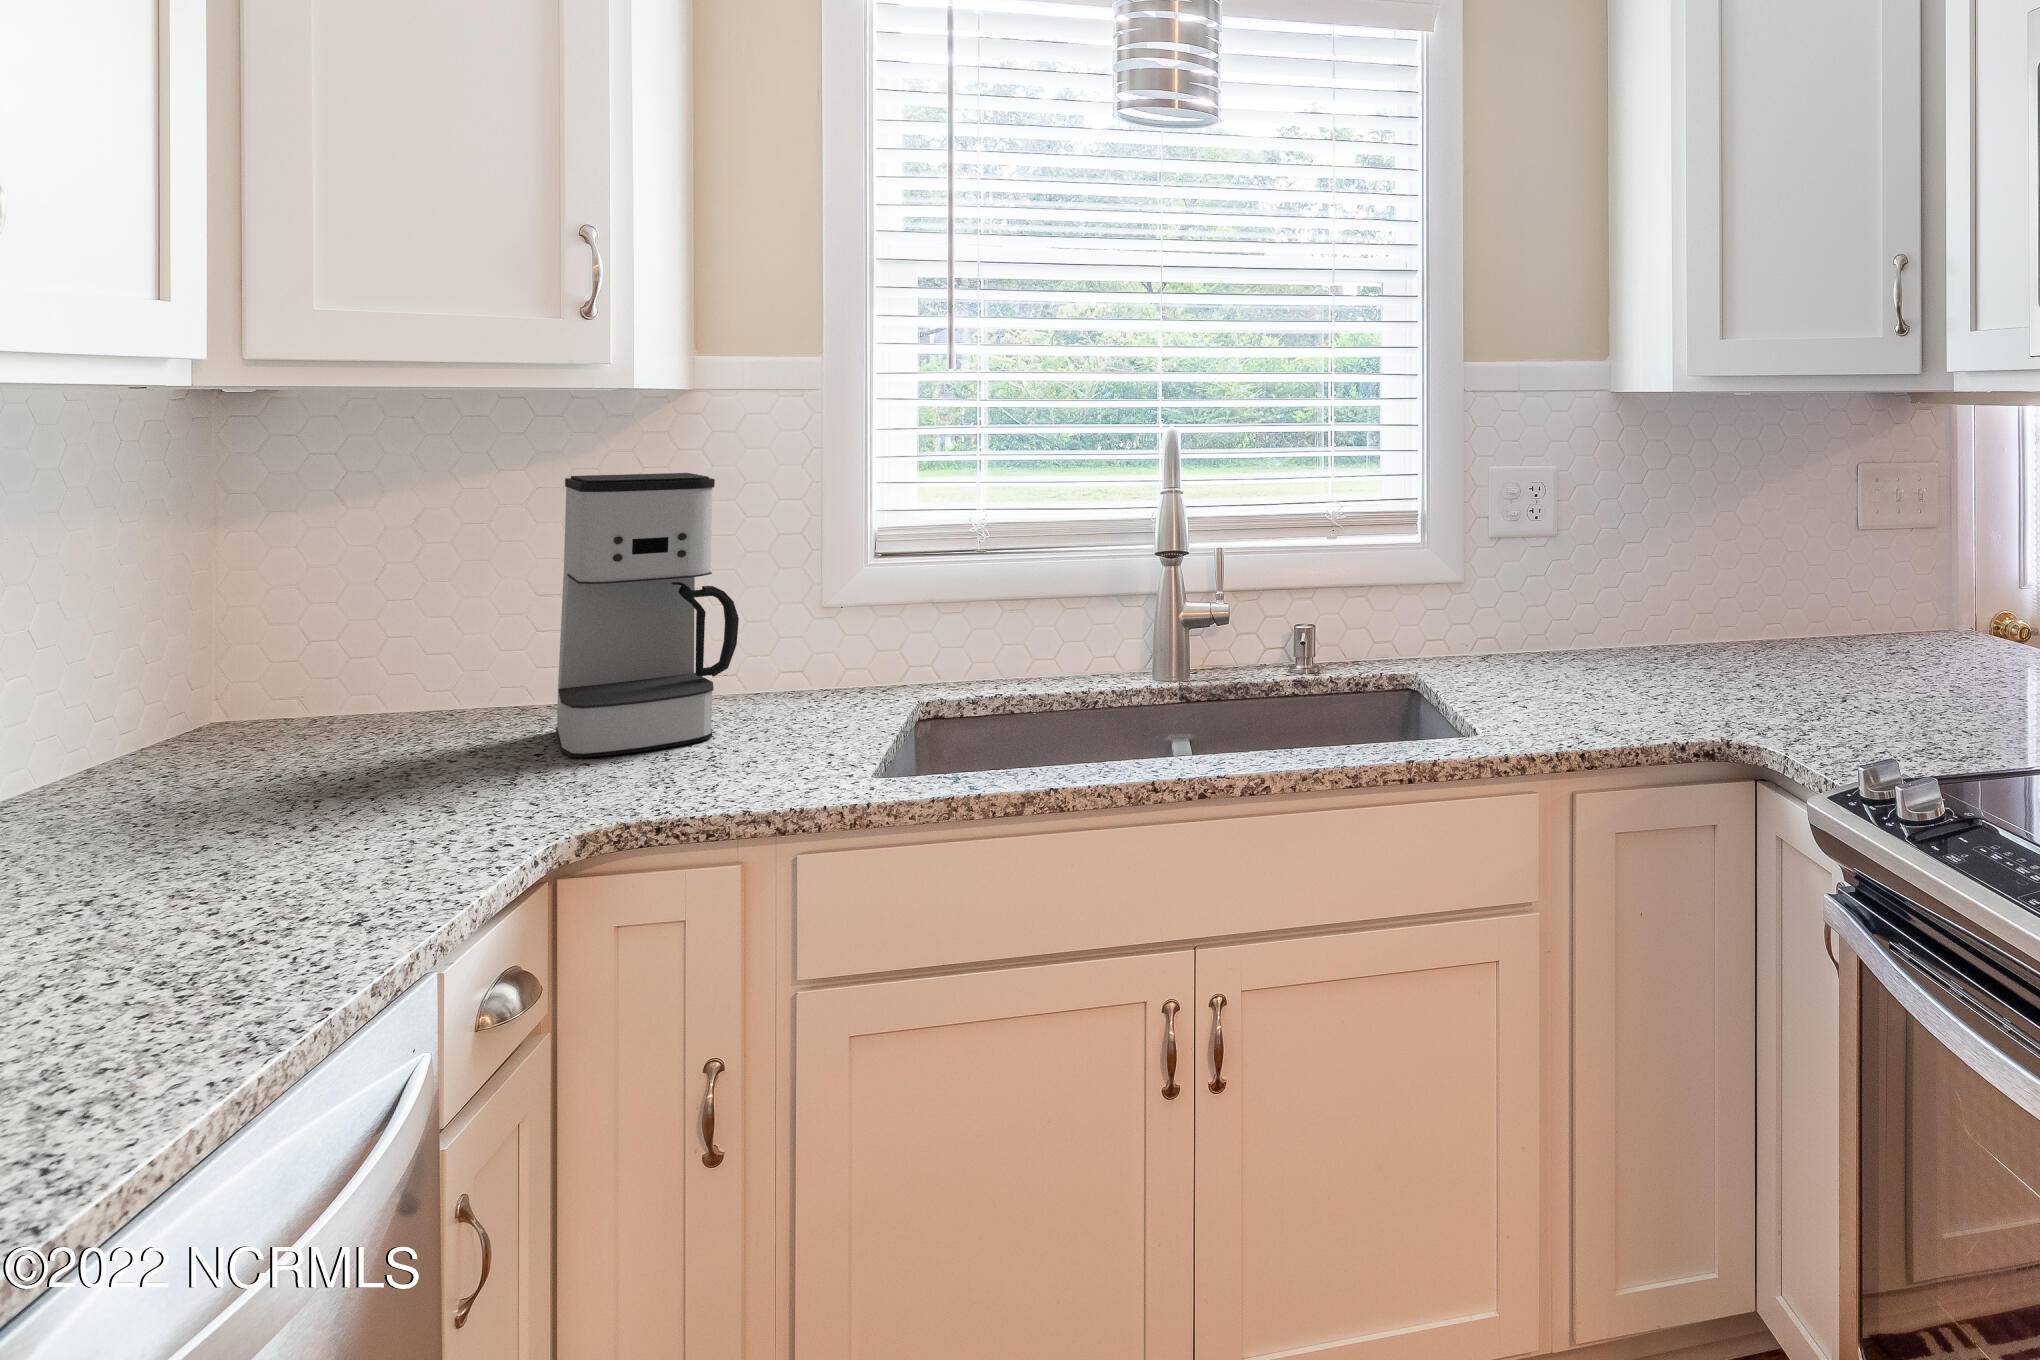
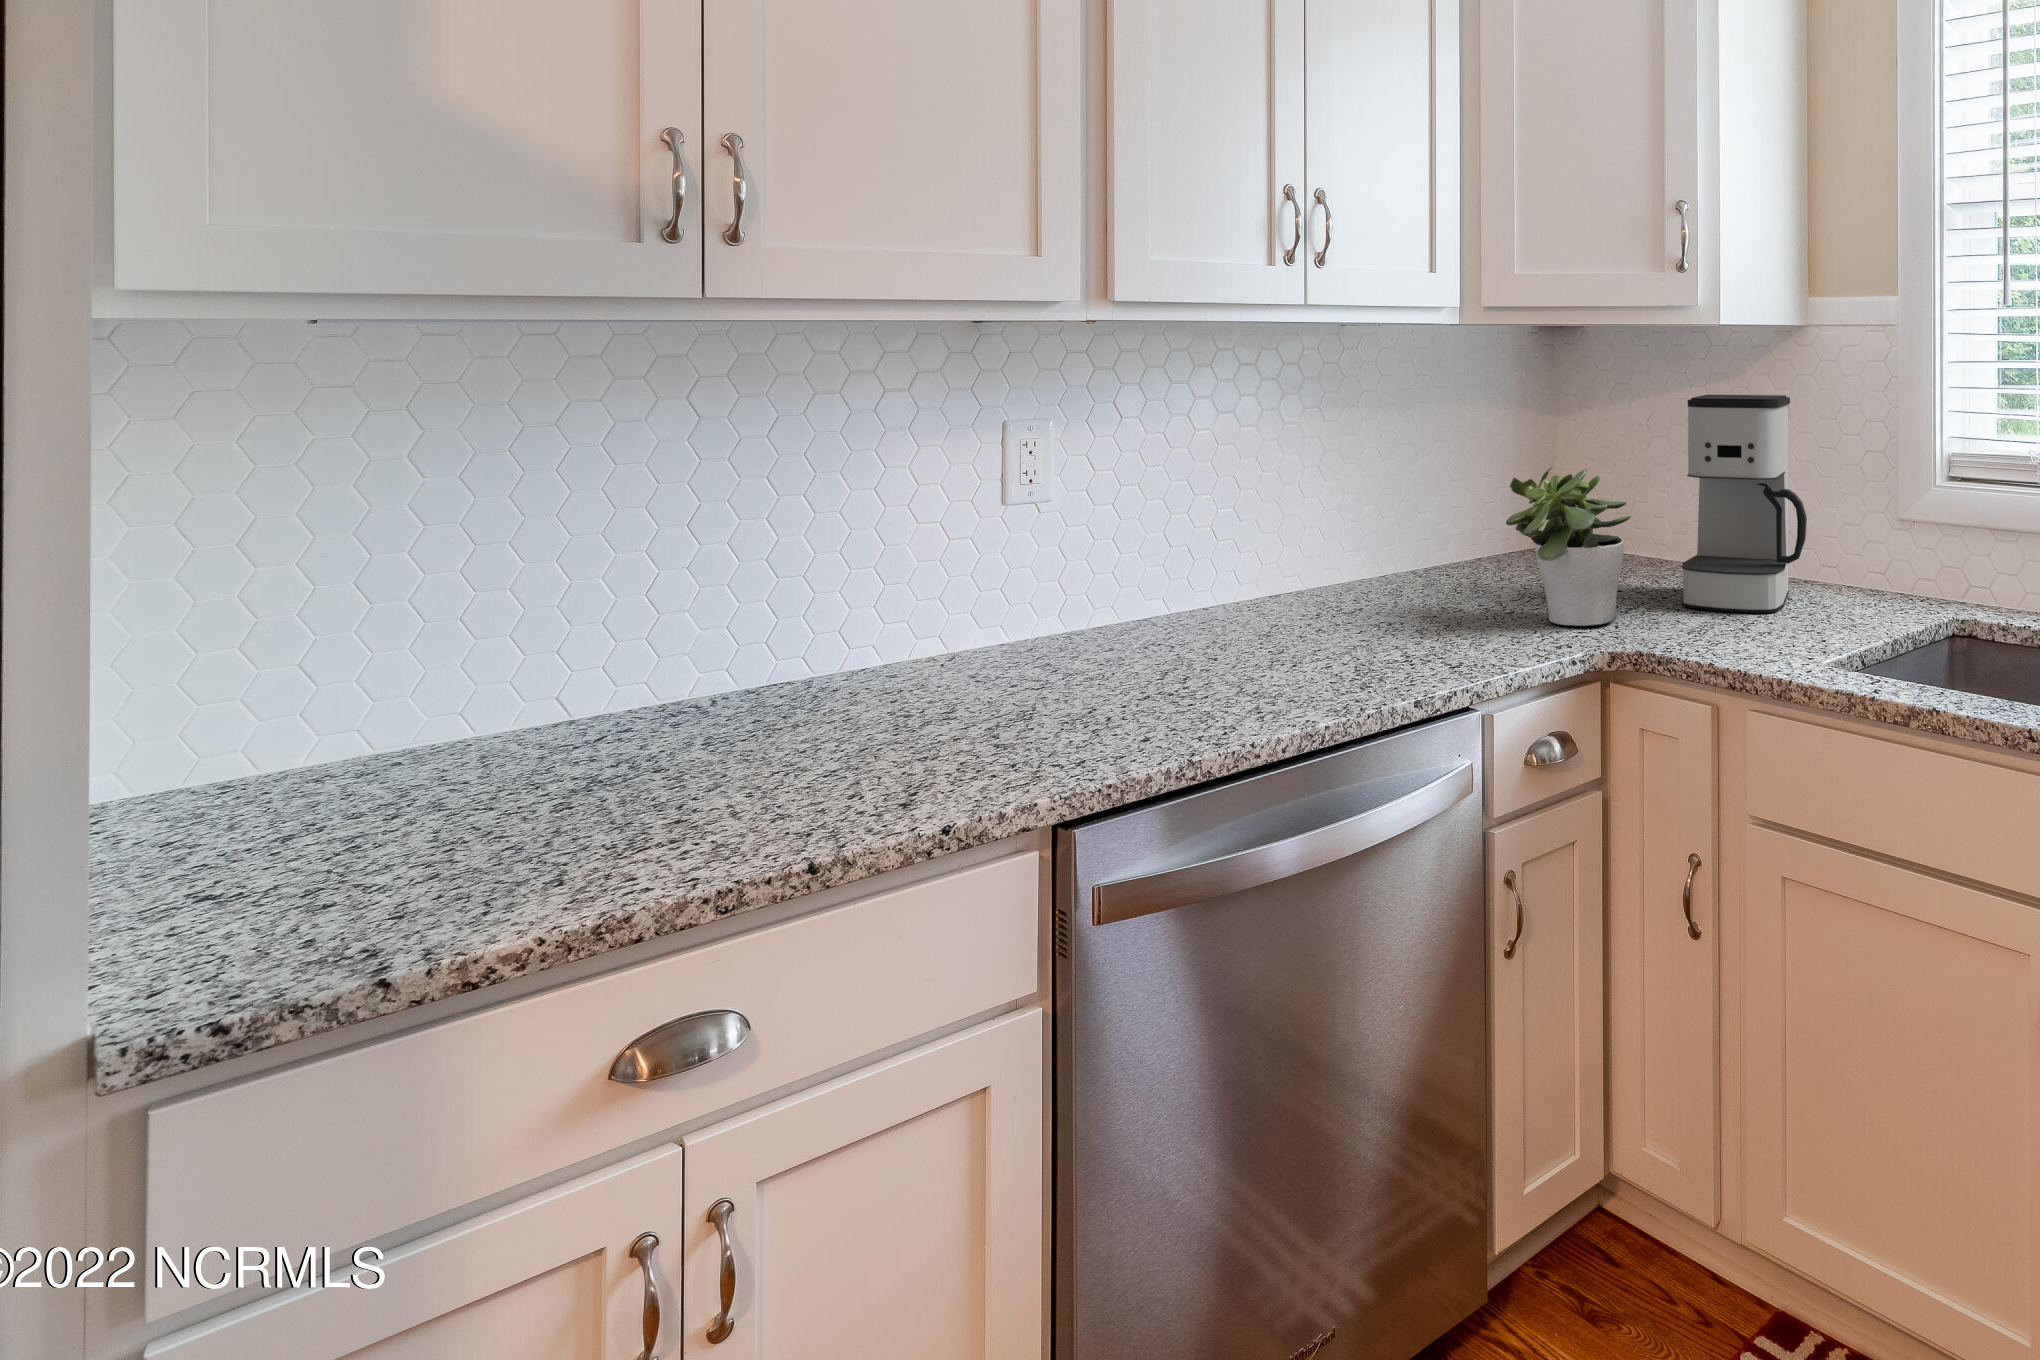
potted plant: none [290,587,547,825] -> present [1506,467,1631,626]

